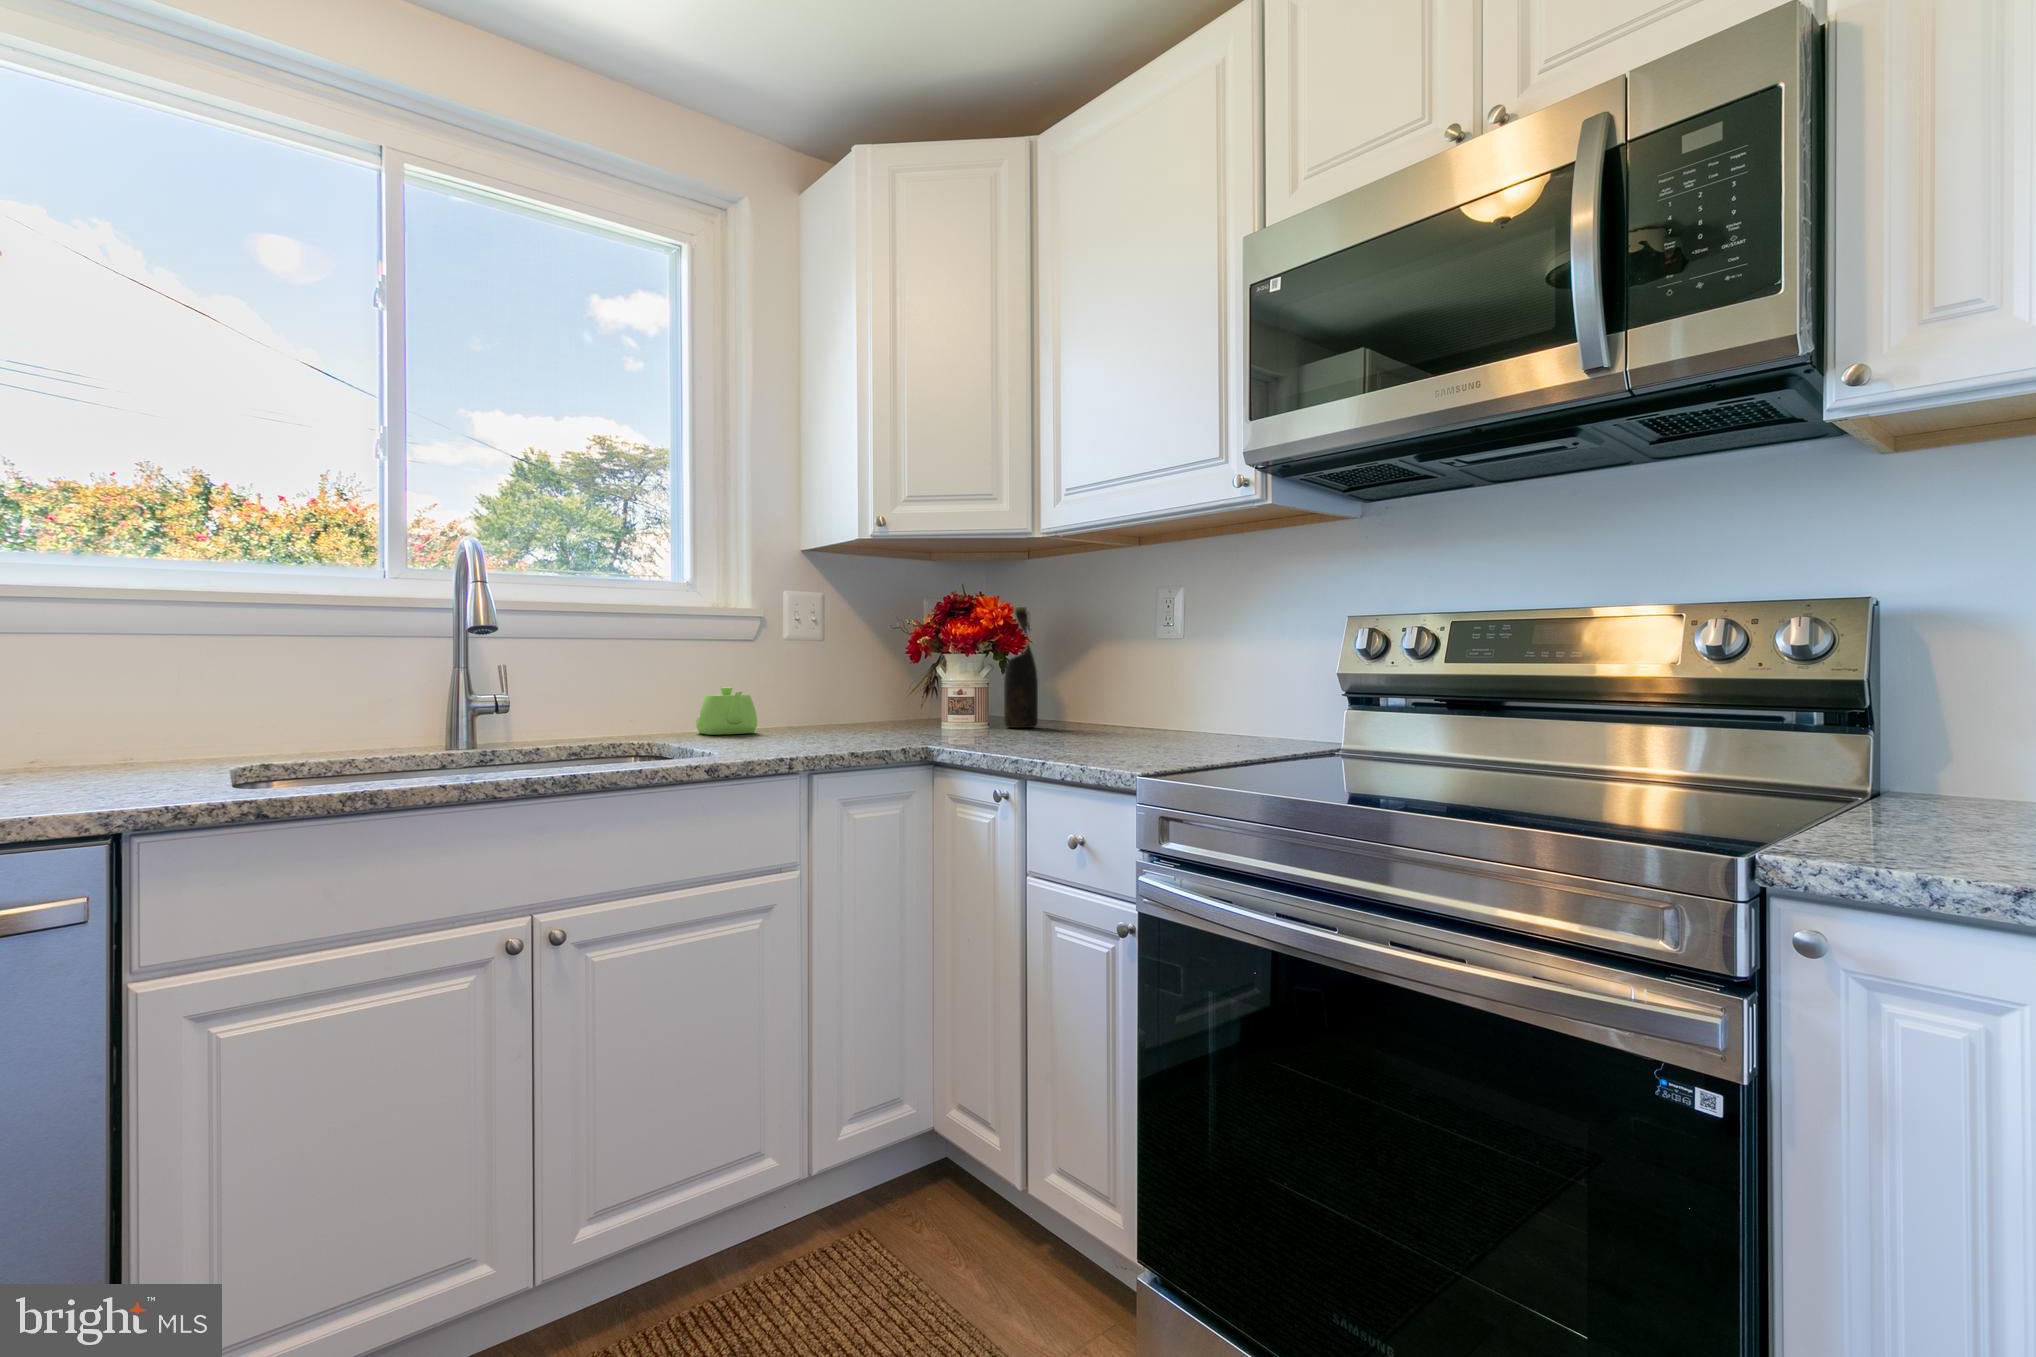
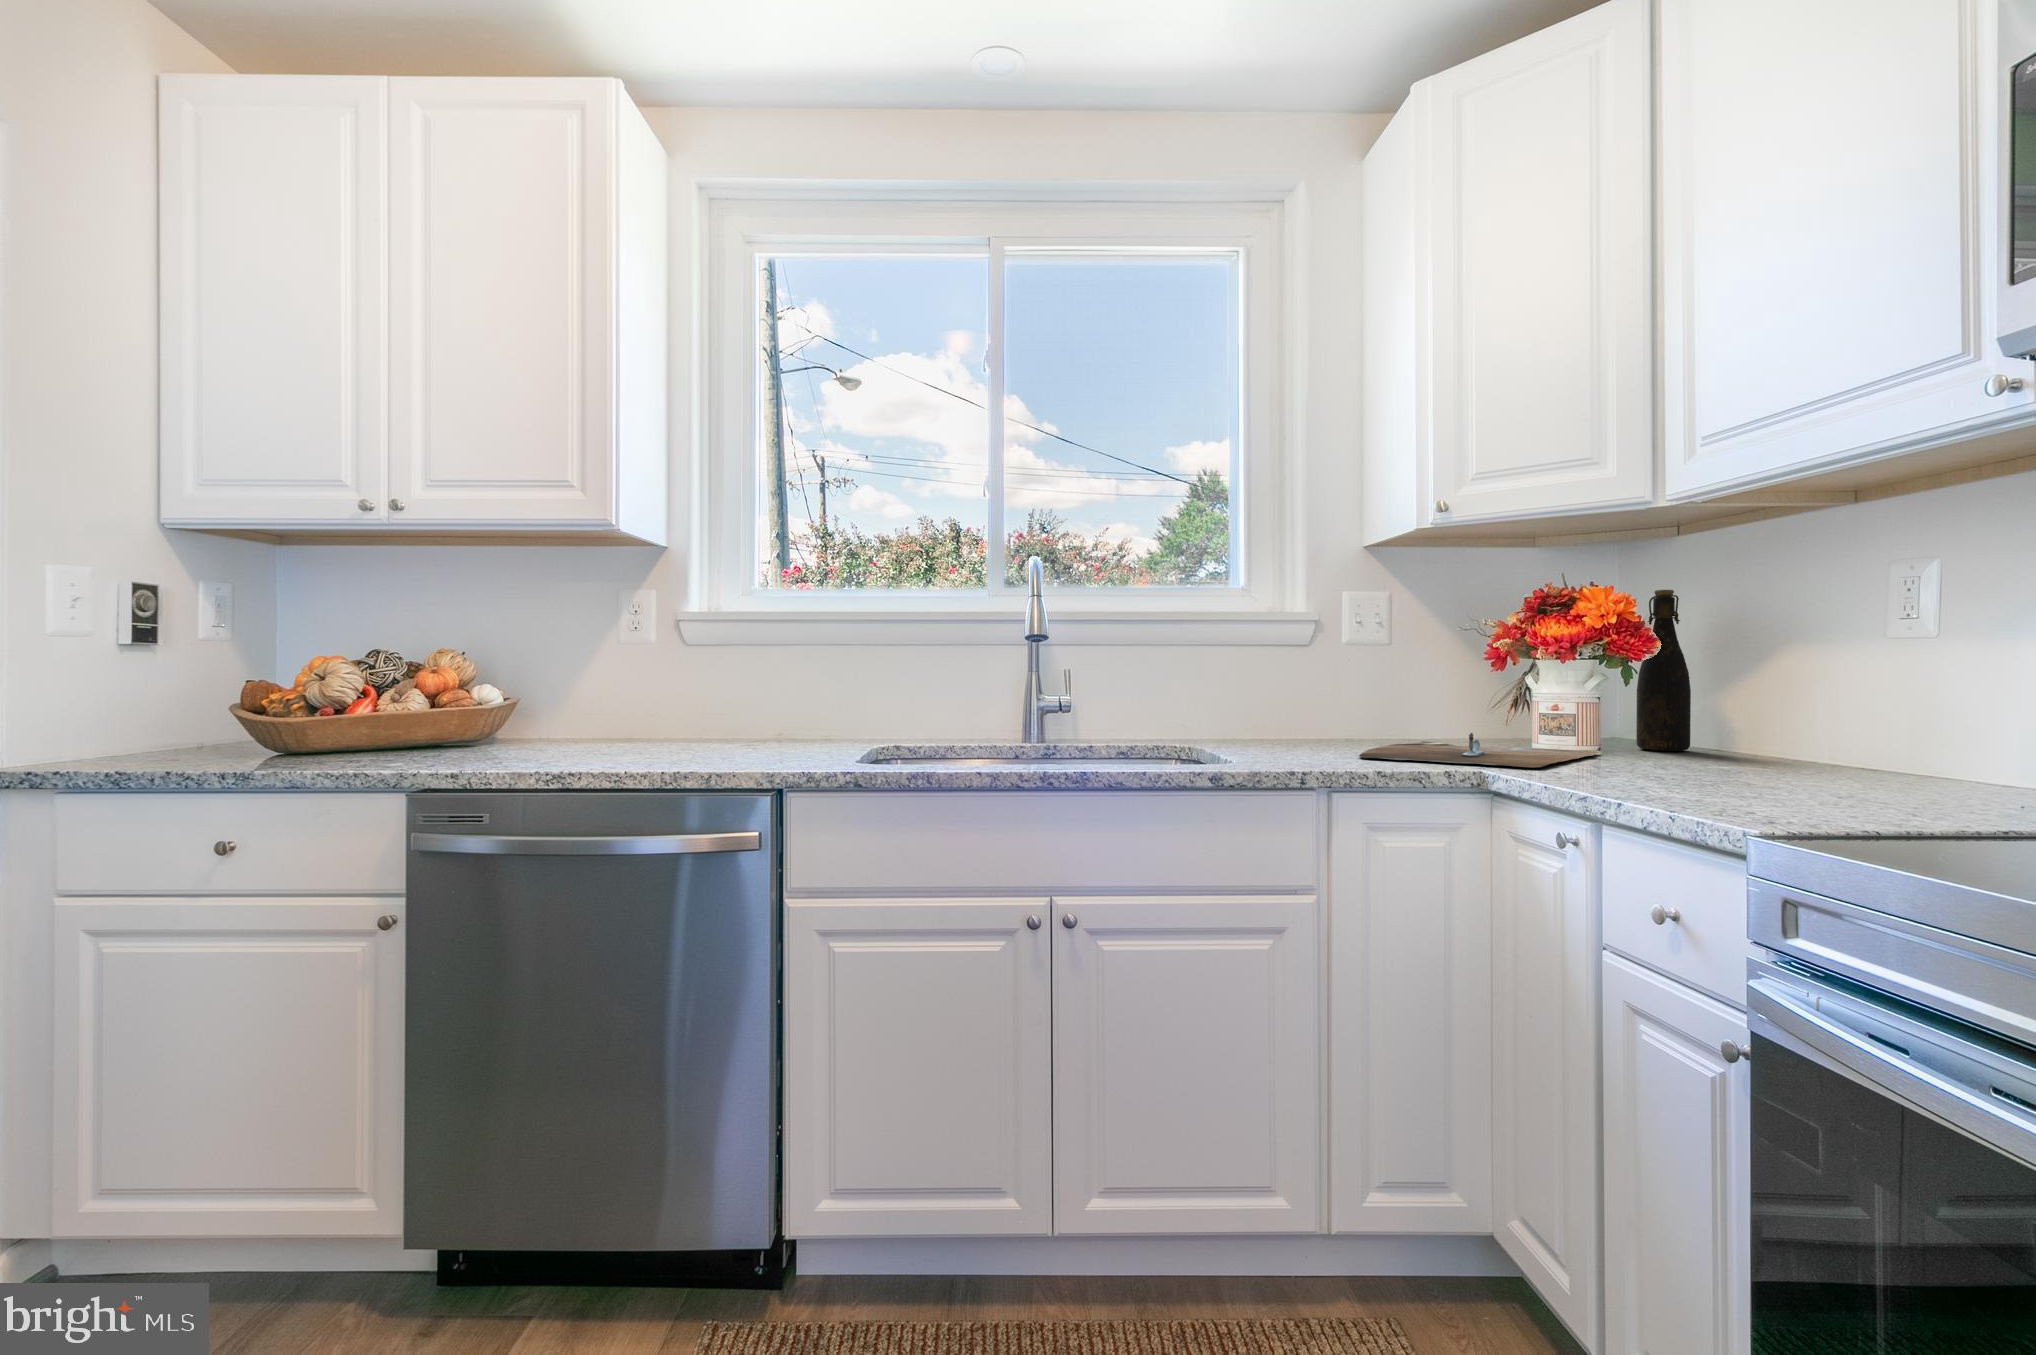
teapot: present [696,687,757,735] -> none [1250,690,1312,740]
cutting board: none [817,719,987,745] -> present [1359,733,1599,767]

